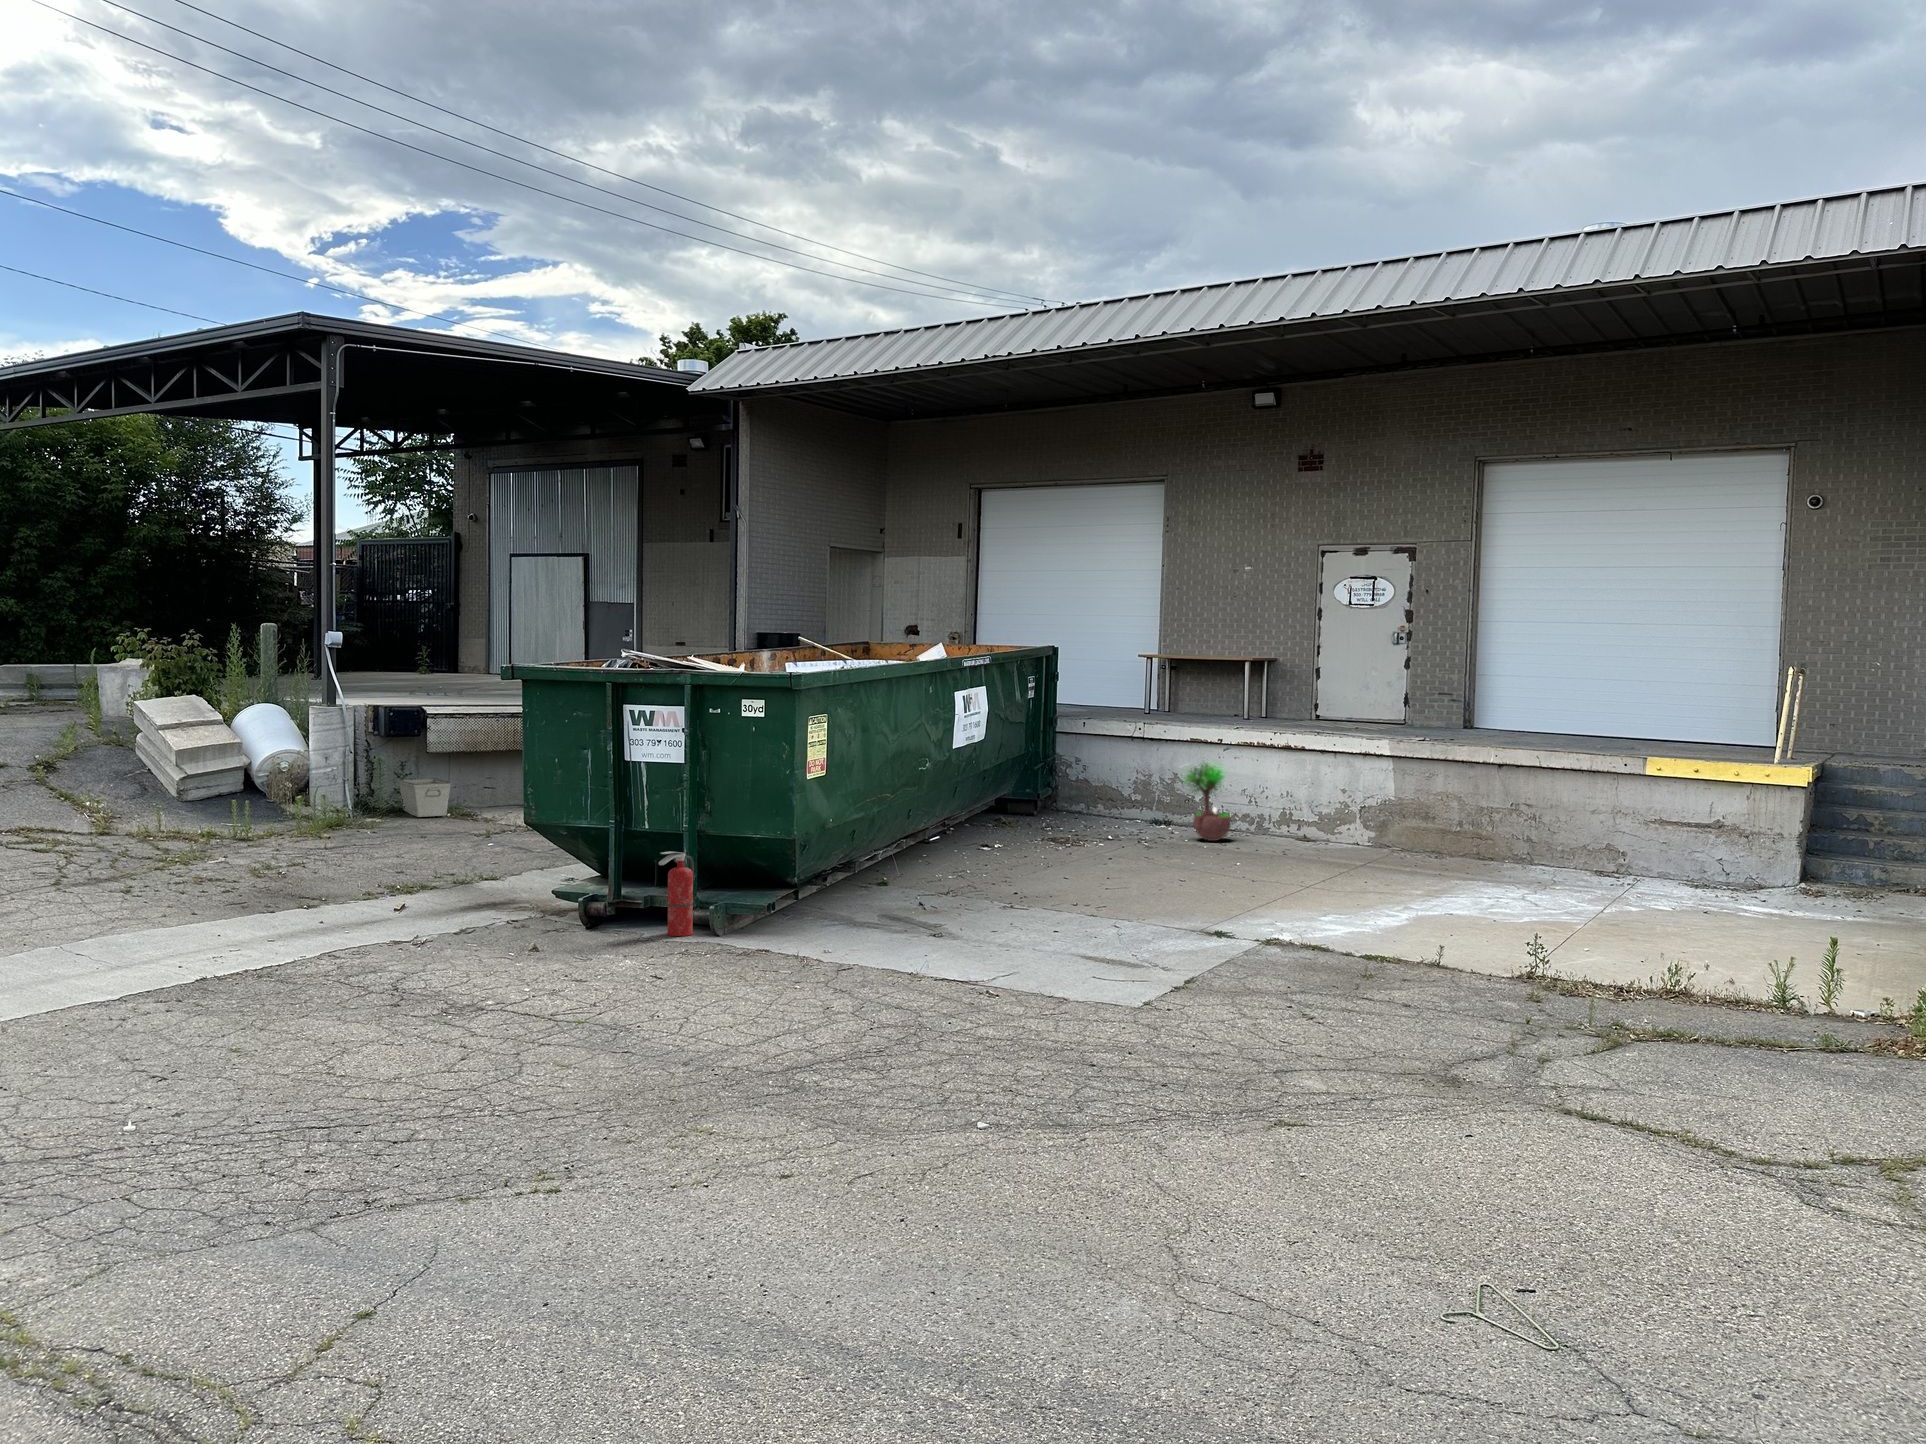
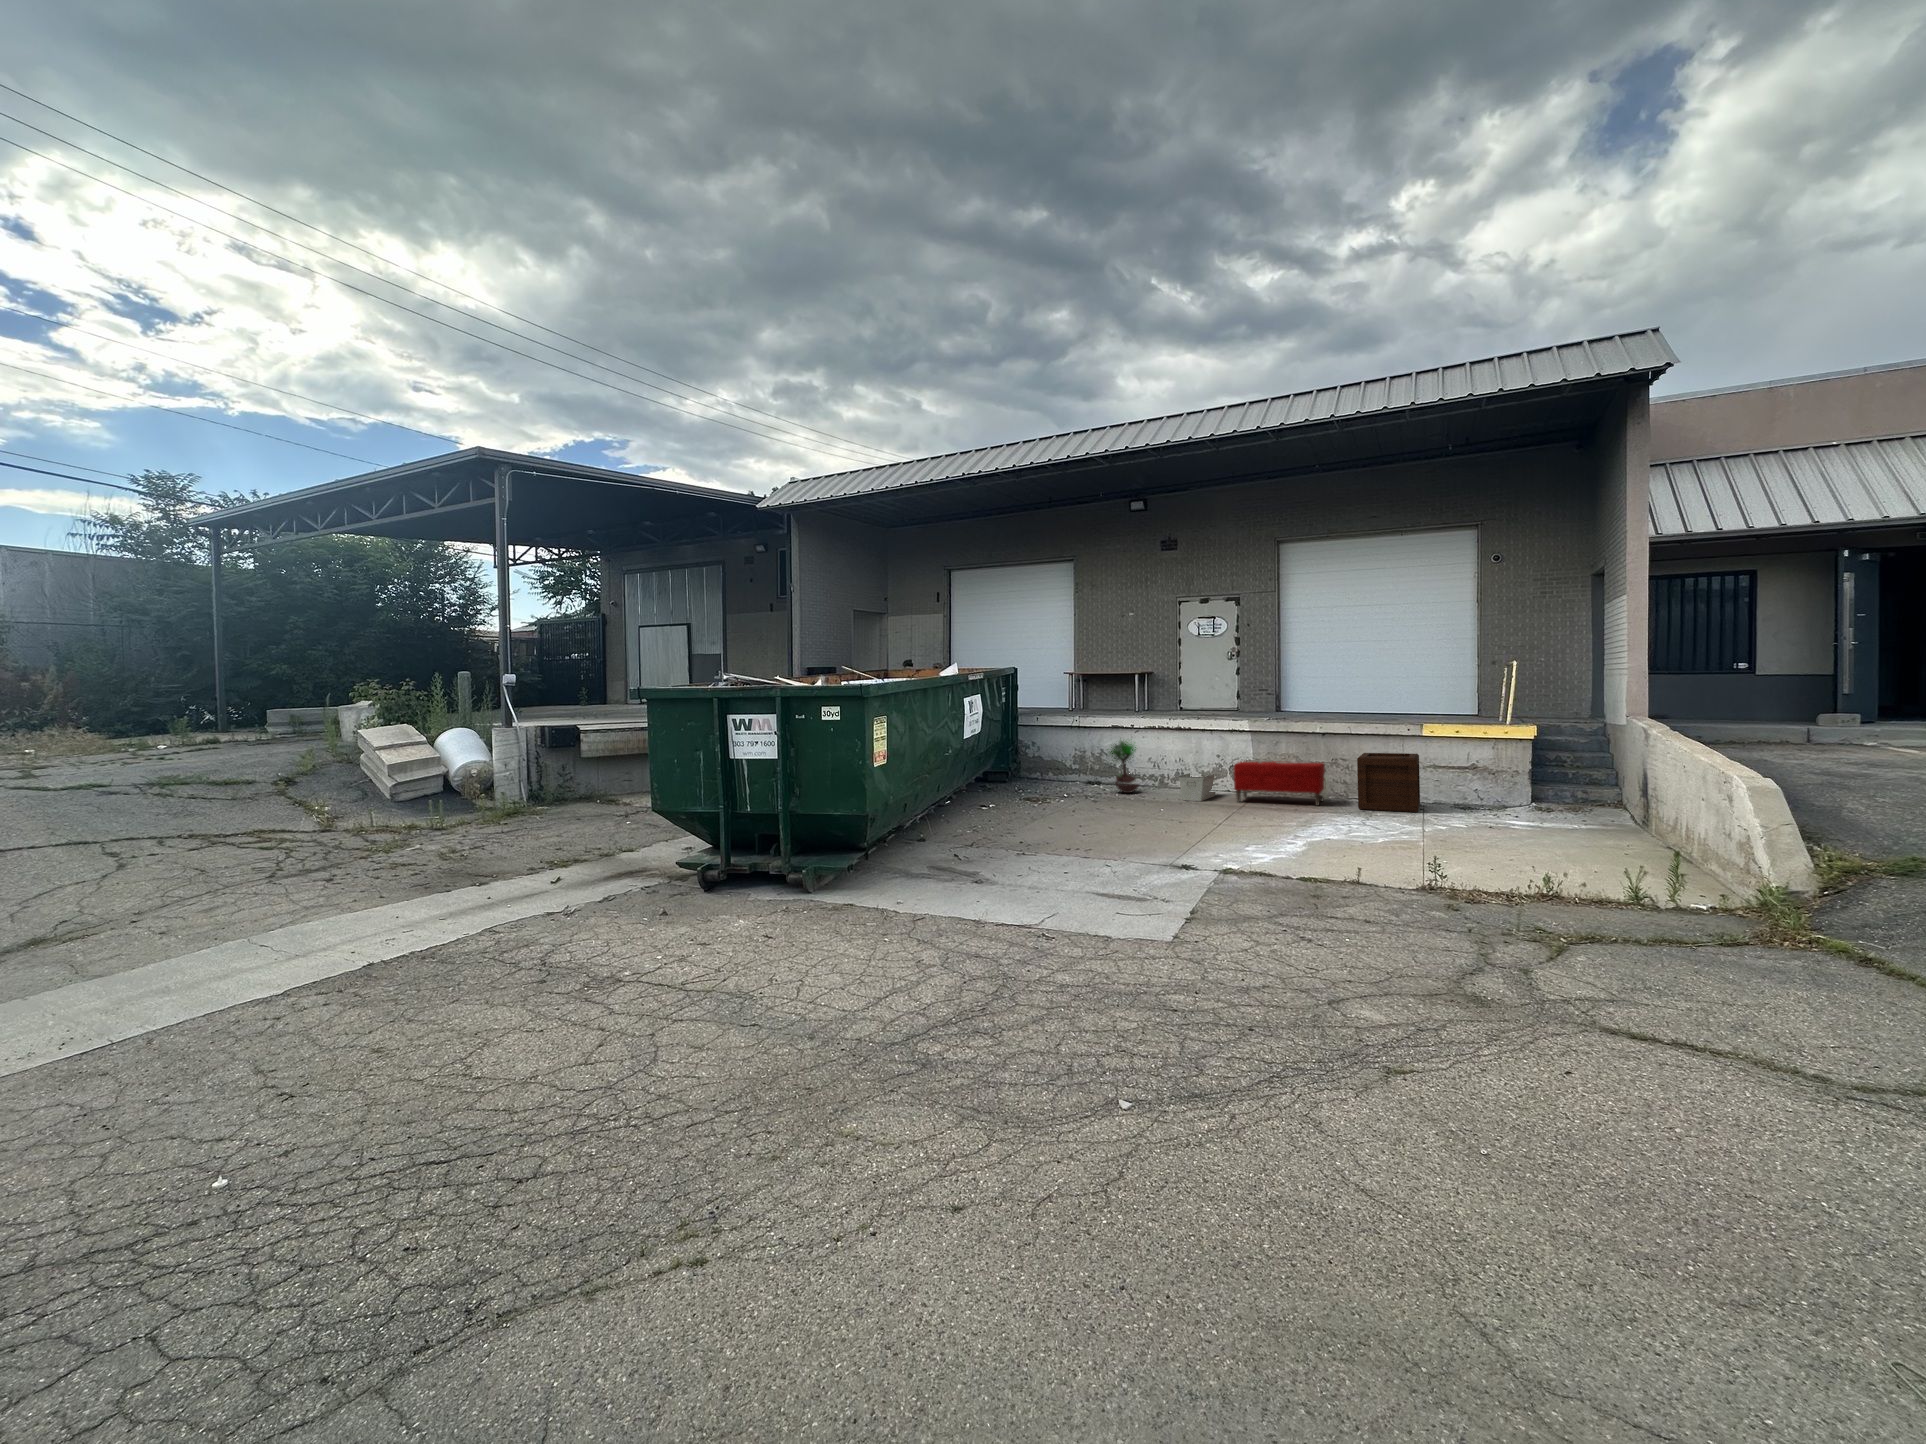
storage bin: present [399,778,451,817] -> present [1179,773,1215,801]
wooden crate: none [1531,796,1633,886] -> present [1357,753,1420,812]
bench: none [1359,800,1498,871] -> present [1233,762,1325,806]
fire extinguisher: present [659,851,694,936] -> none [763,828,791,894]

